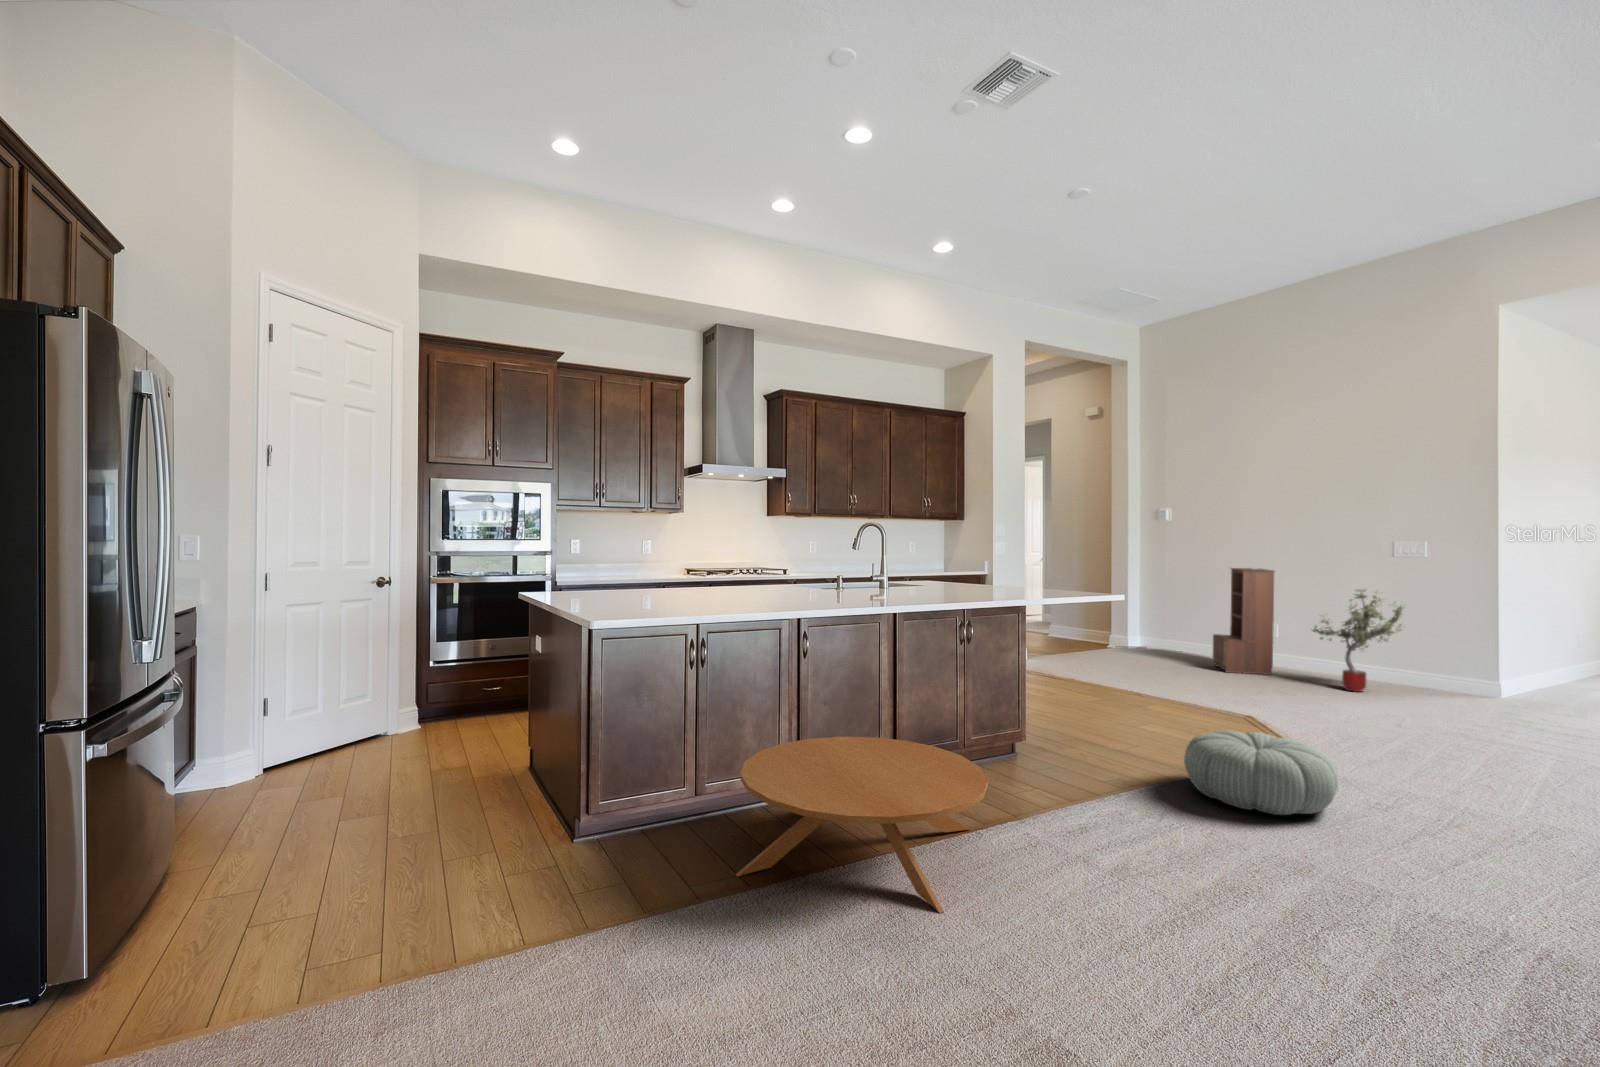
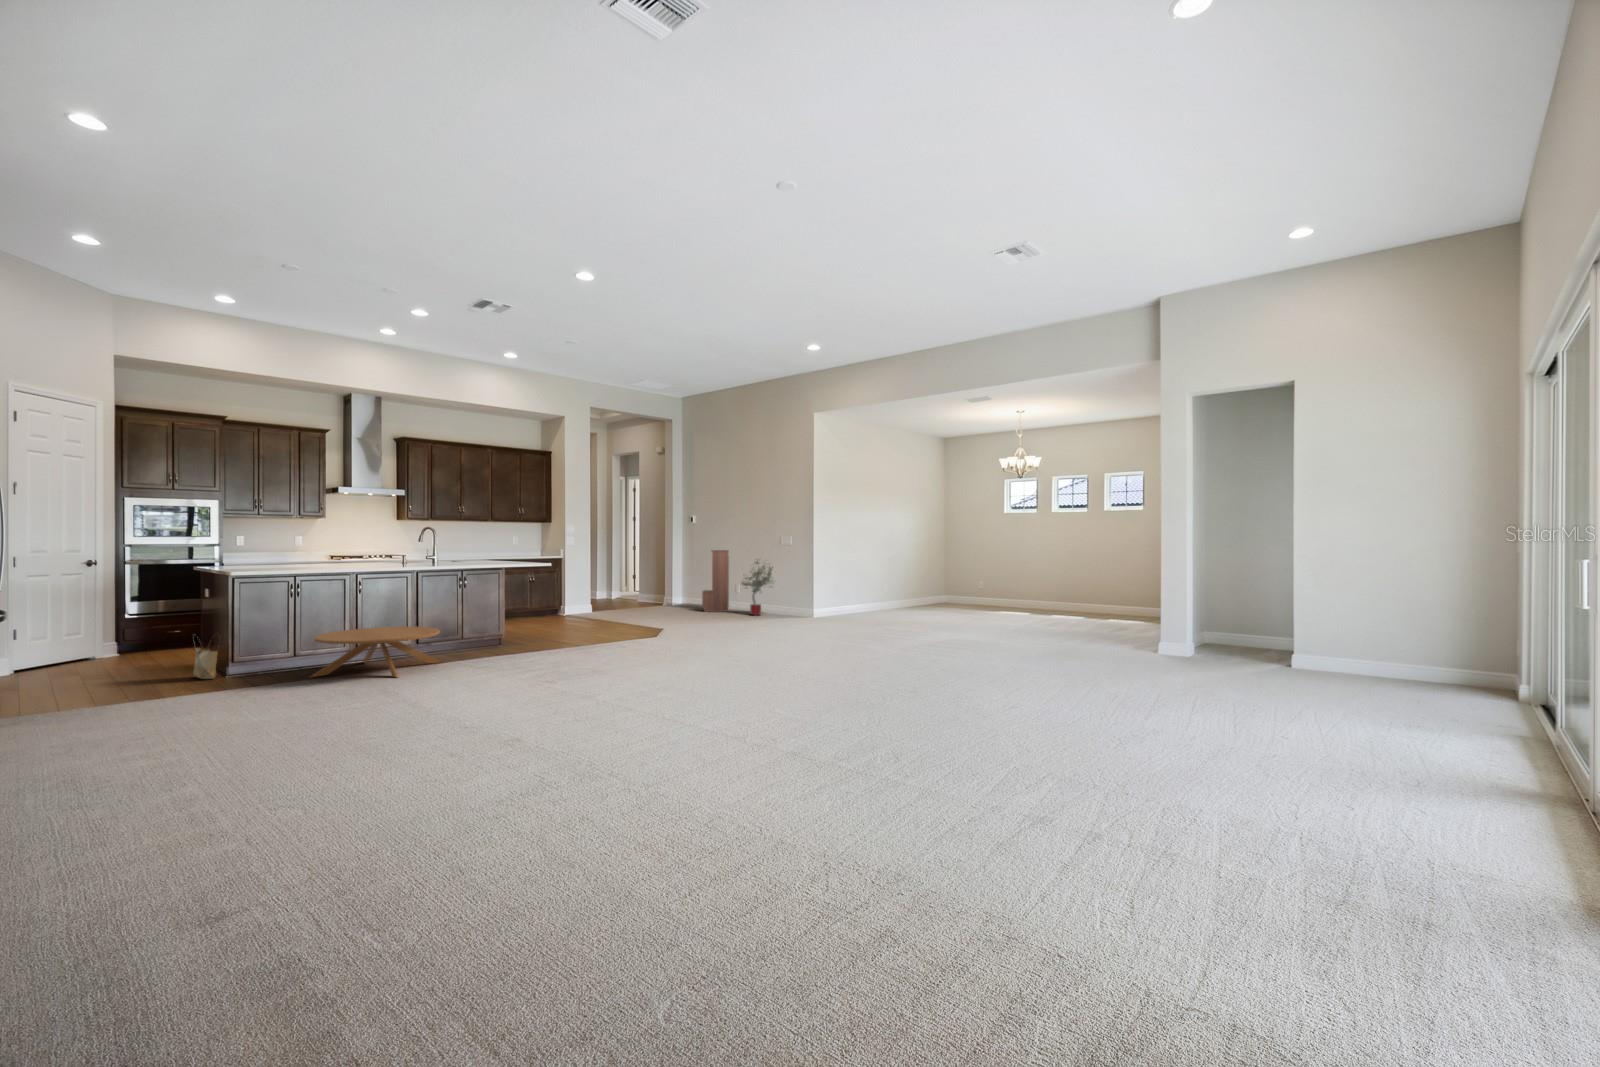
pouf: present [1184,730,1338,815] -> none [572,620,634,651]
woven basket: none [519,749,565,852] -> present [193,642,218,679]

